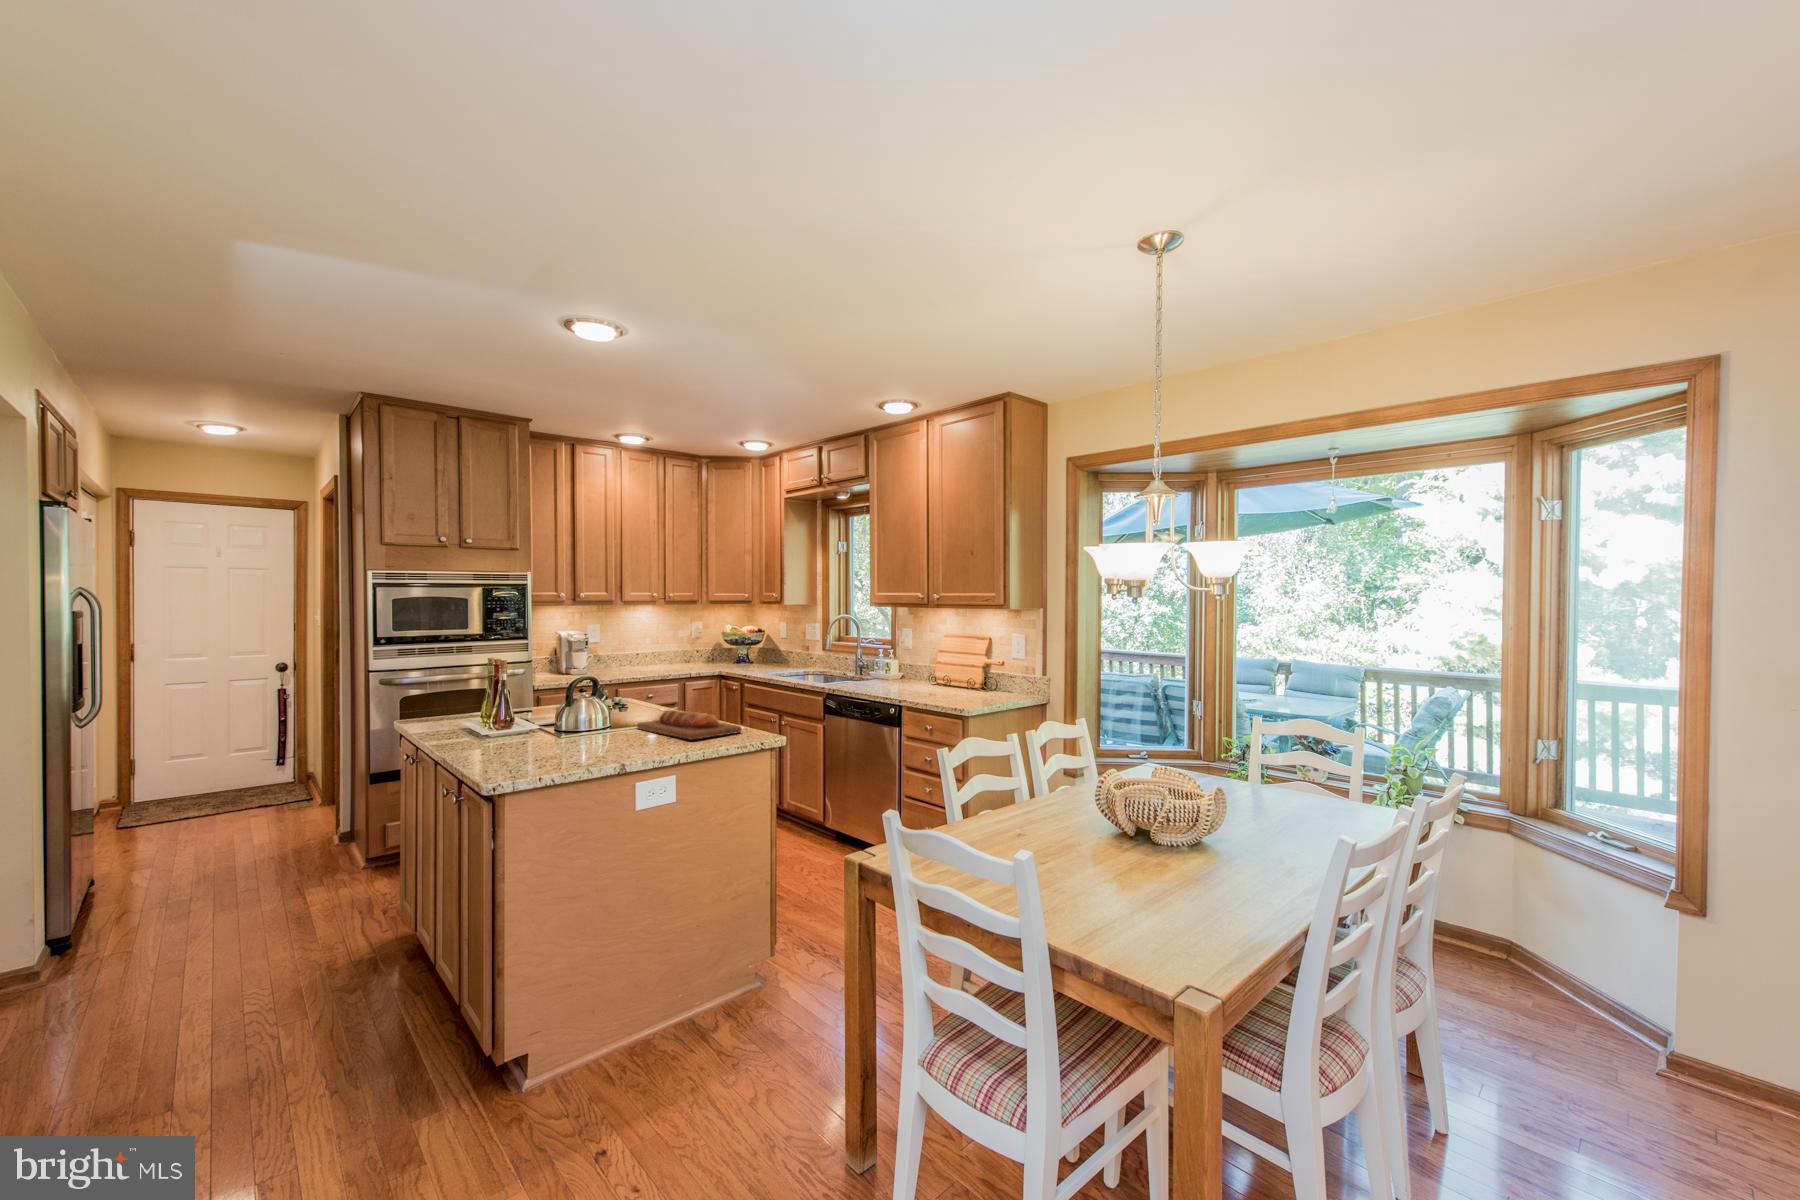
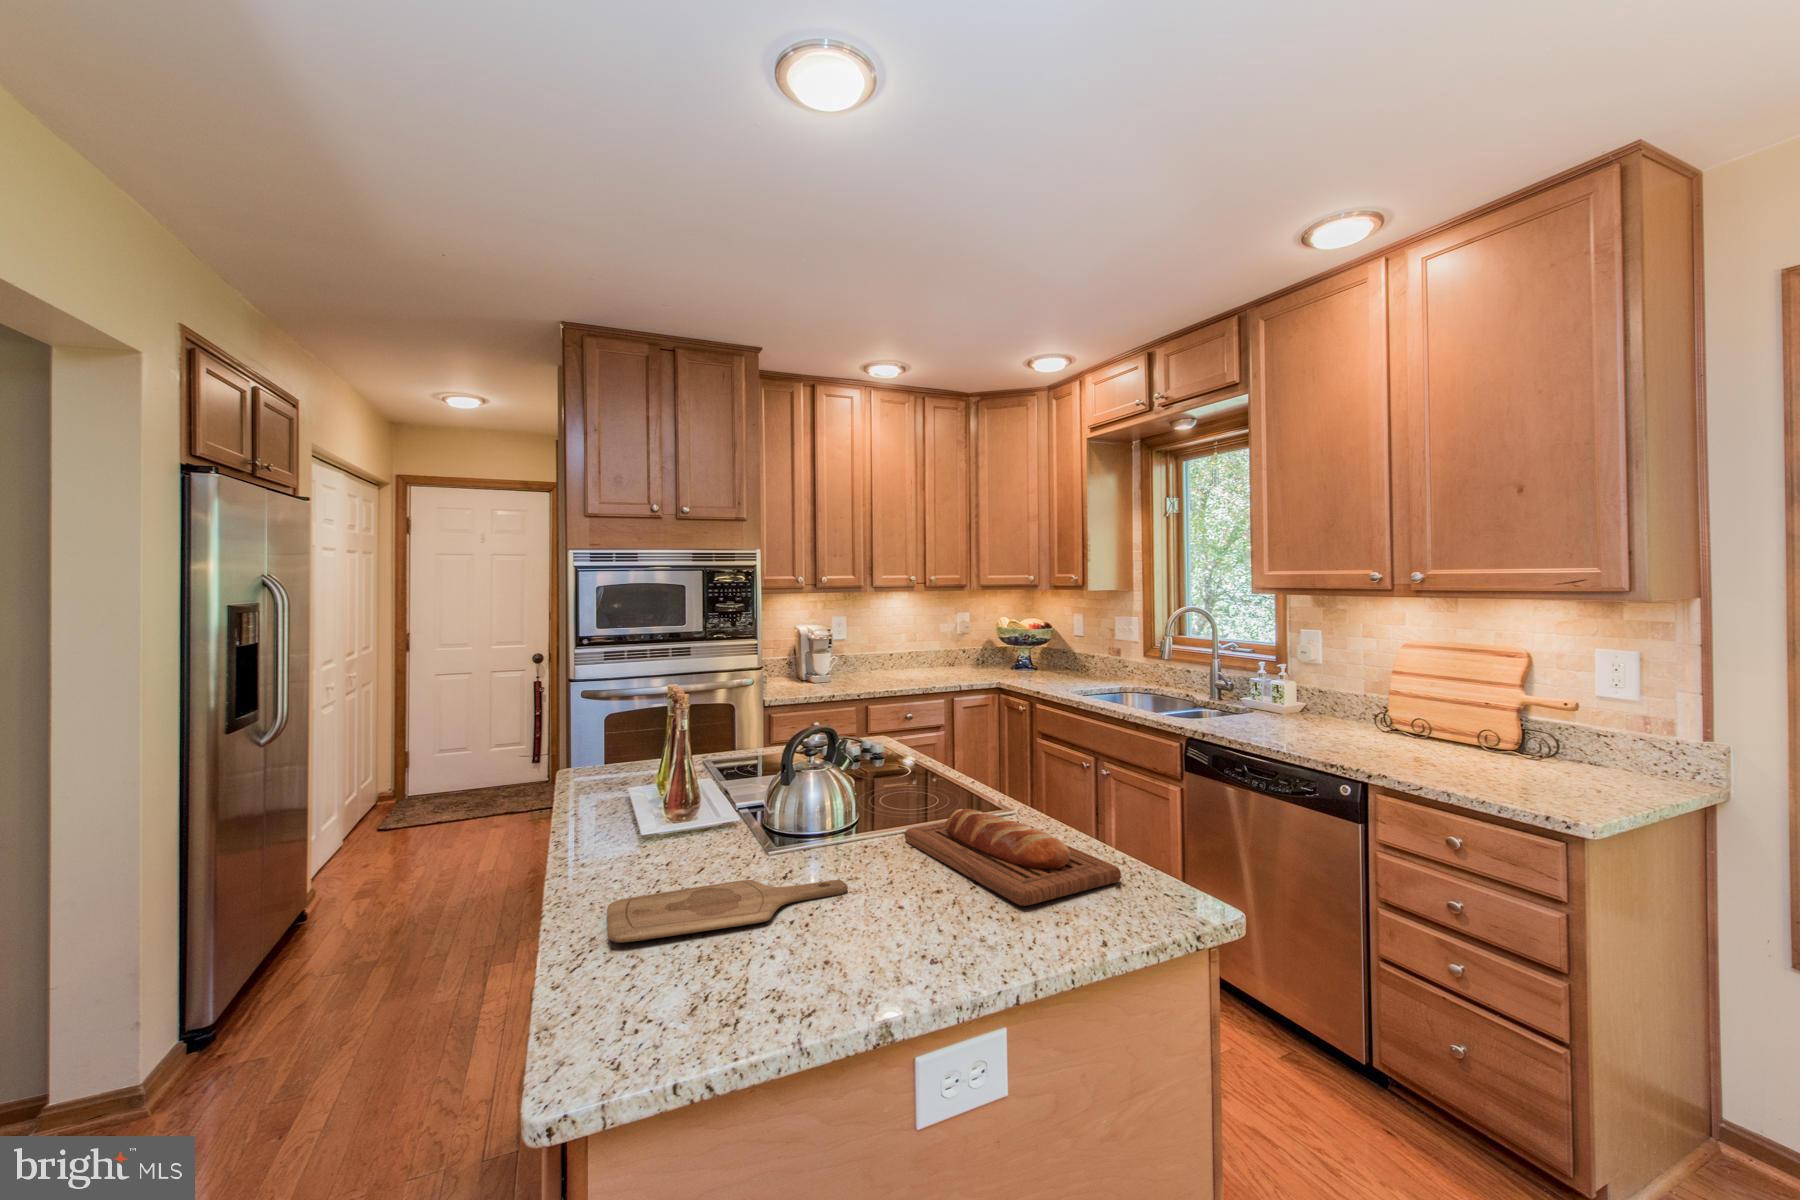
cutting board: none [479,738,606,759] -> present [607,880,848,943]

